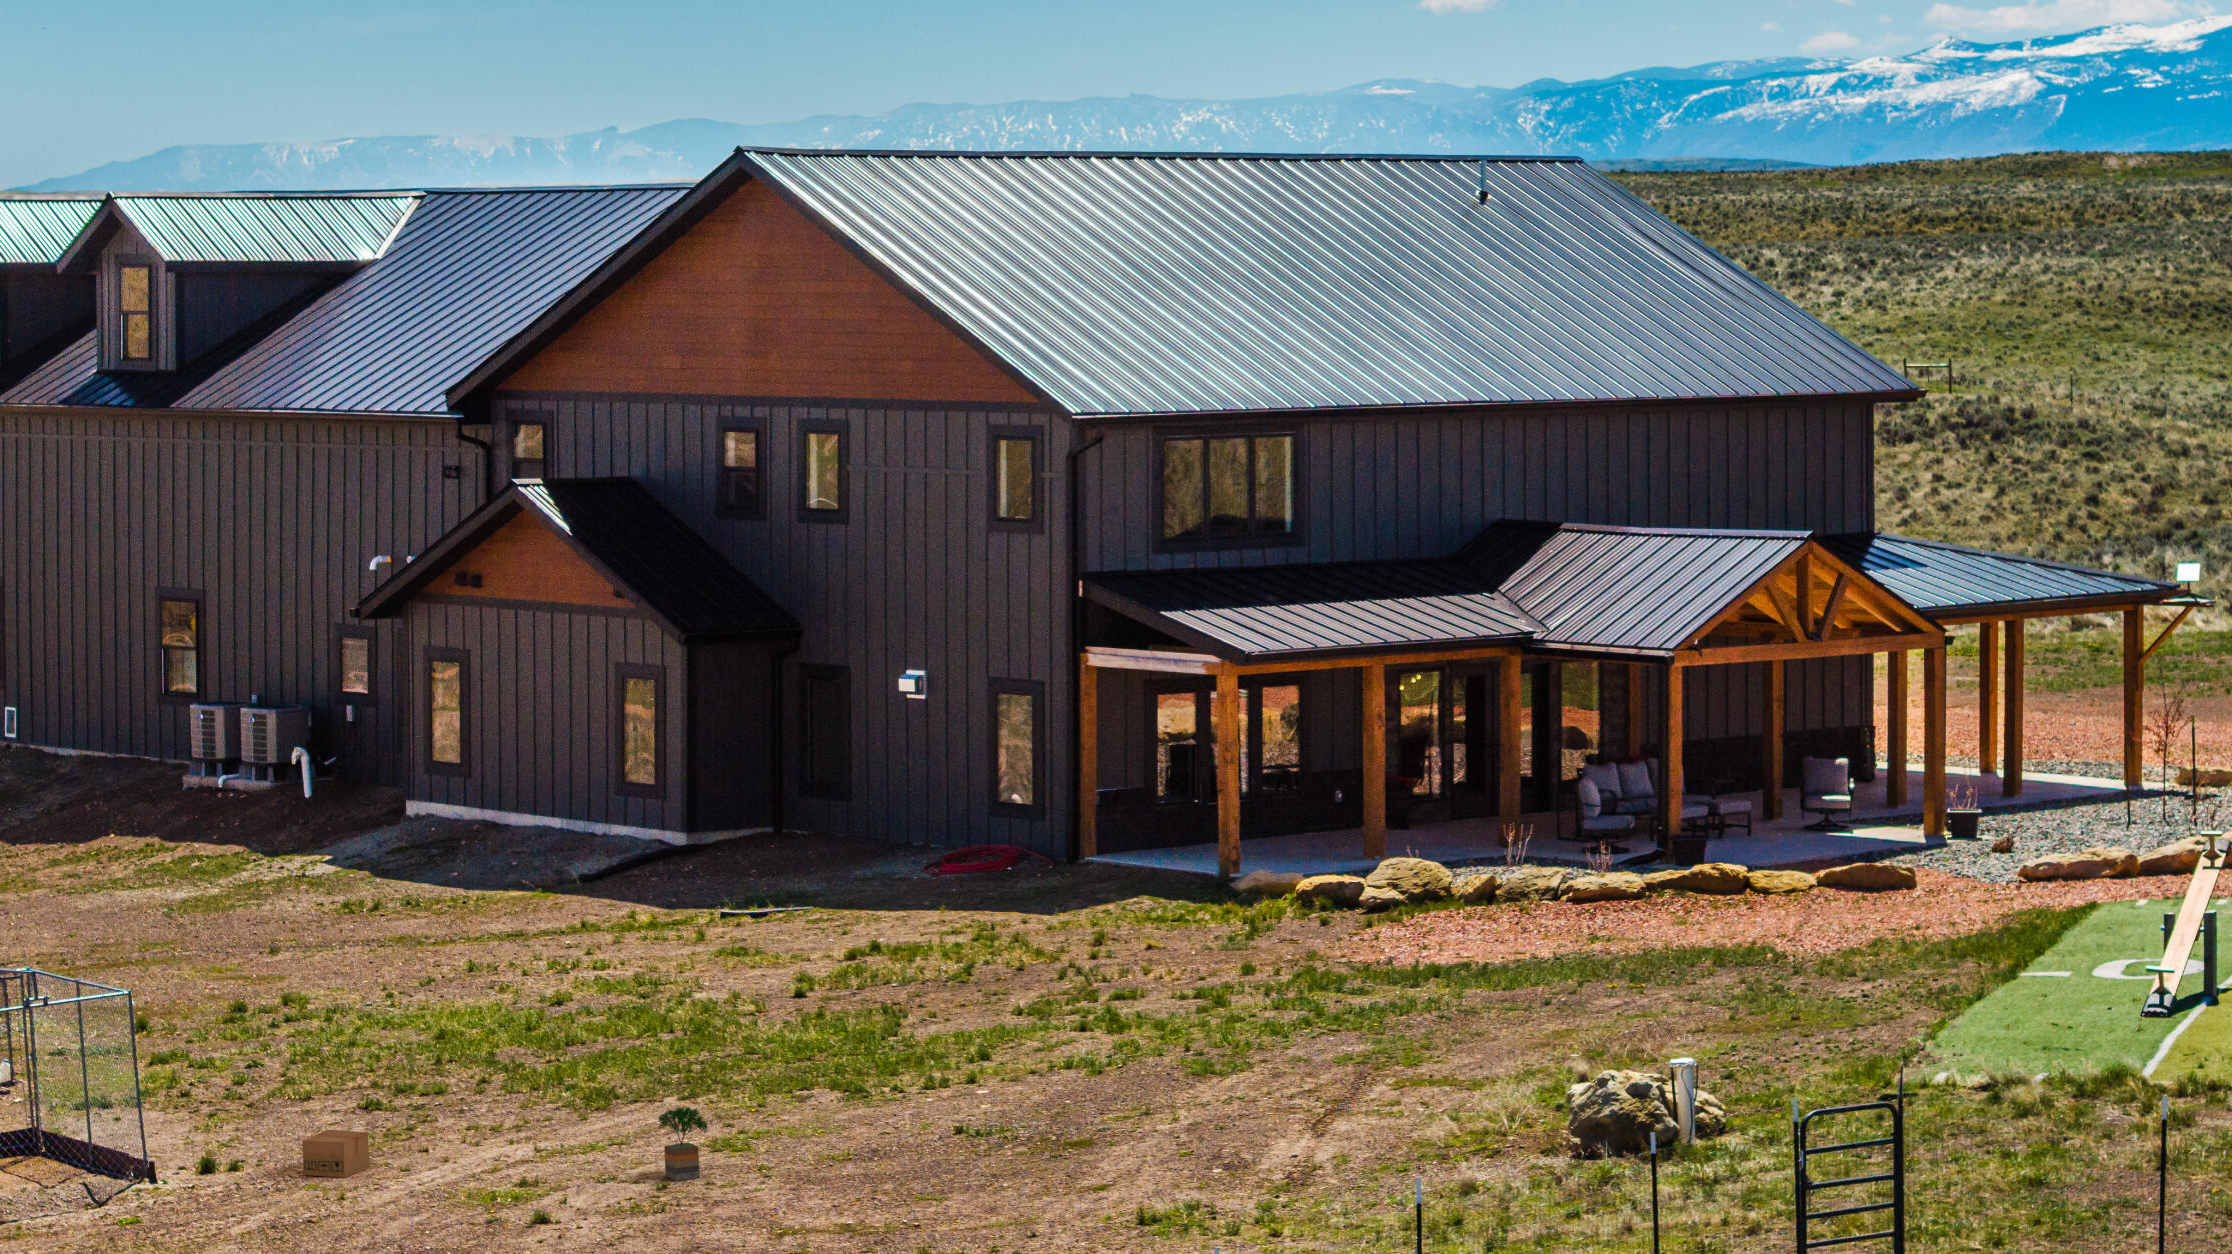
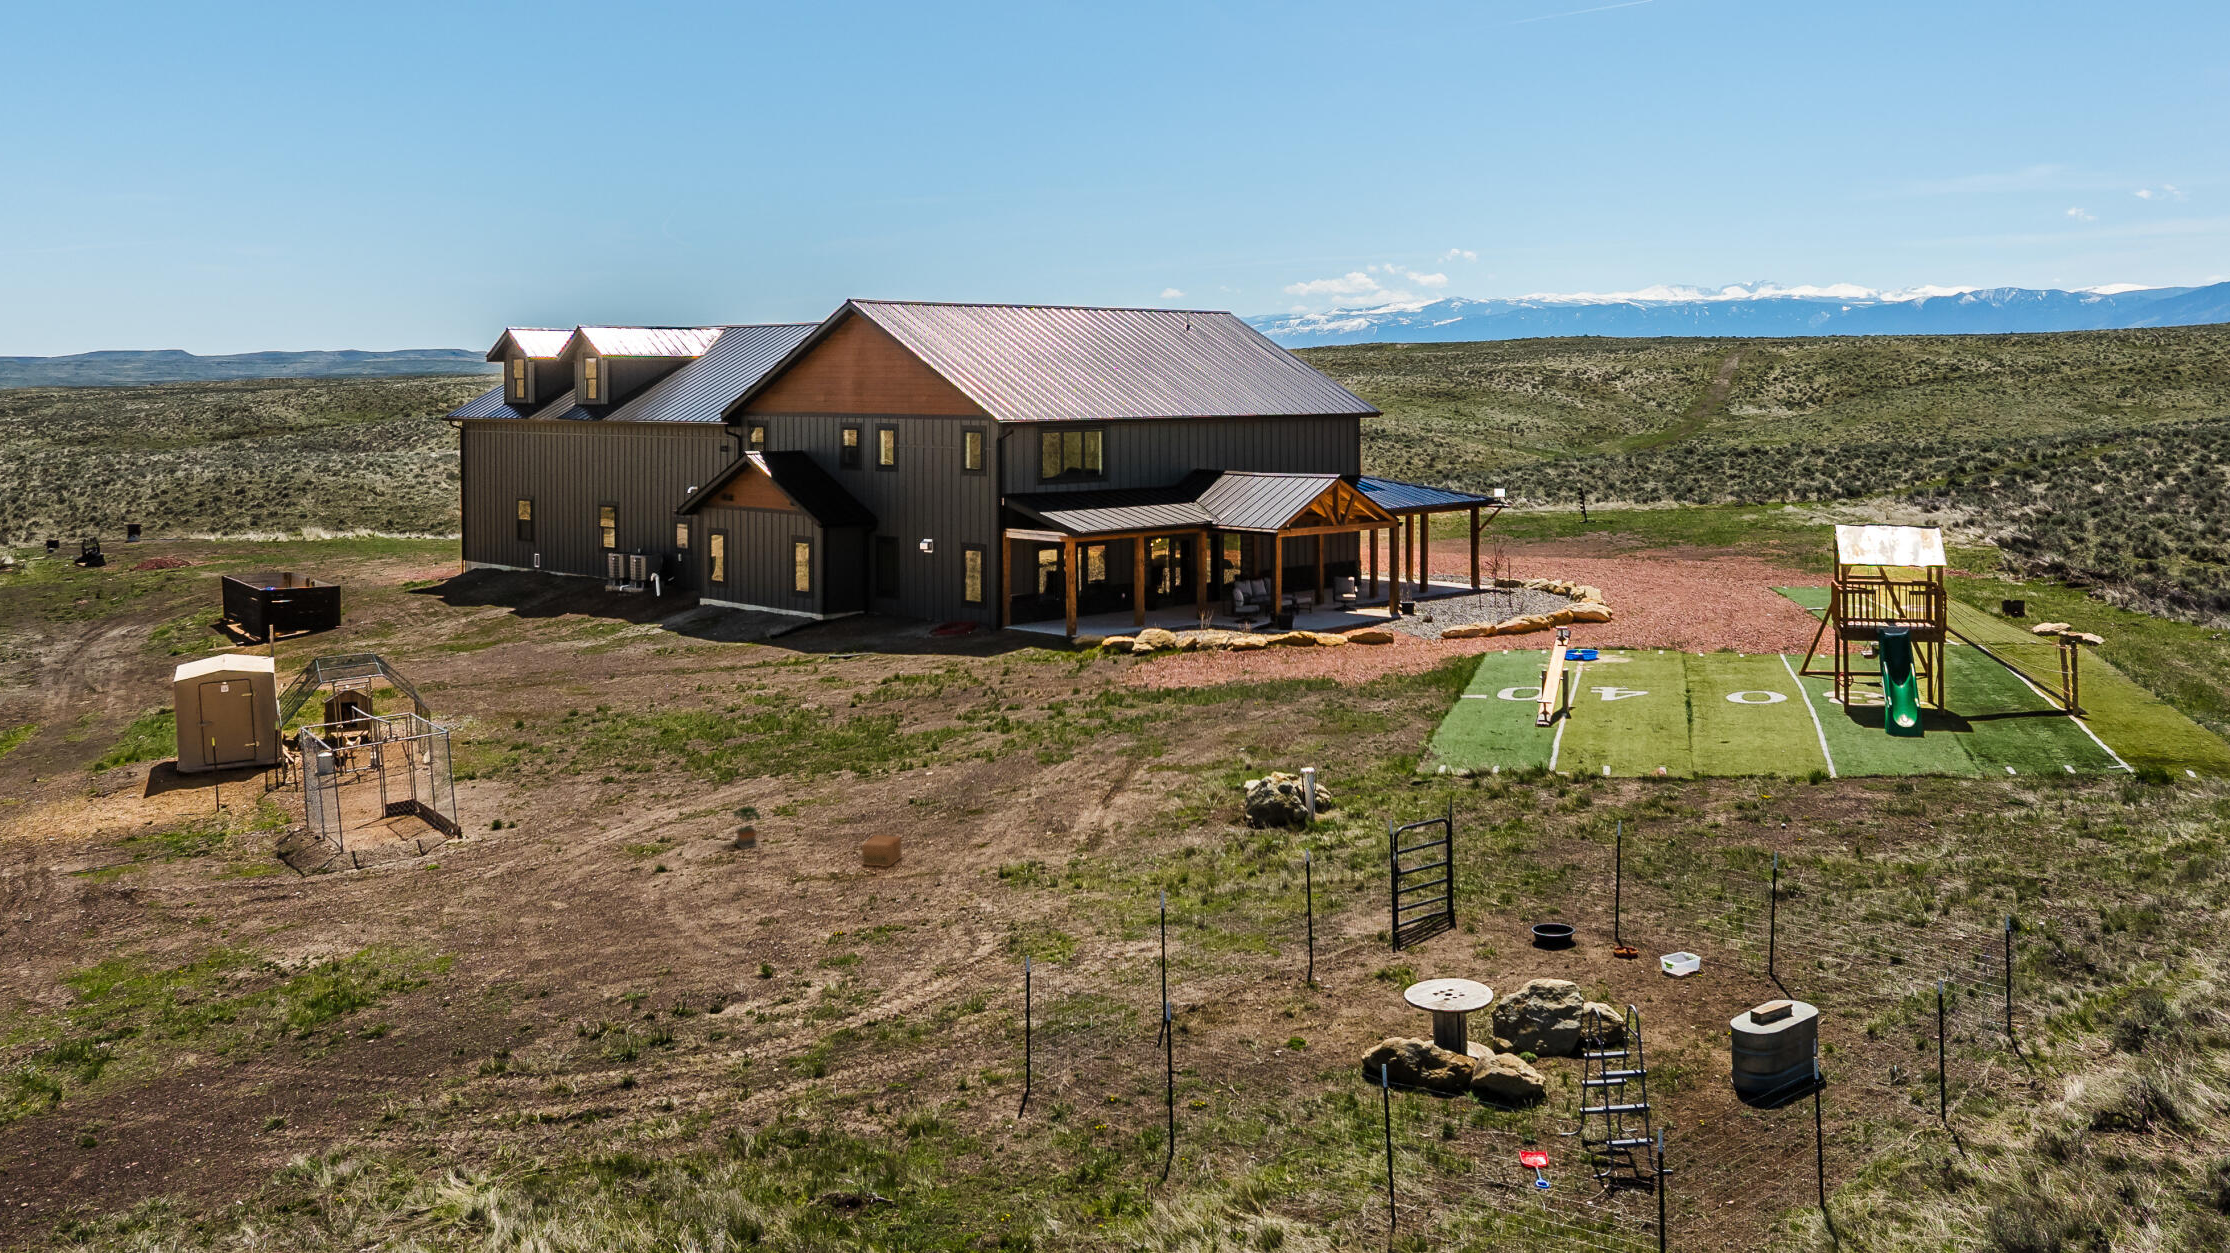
cardboard box: present [302,1130,370,1178] -> present [862,835,902,867]

